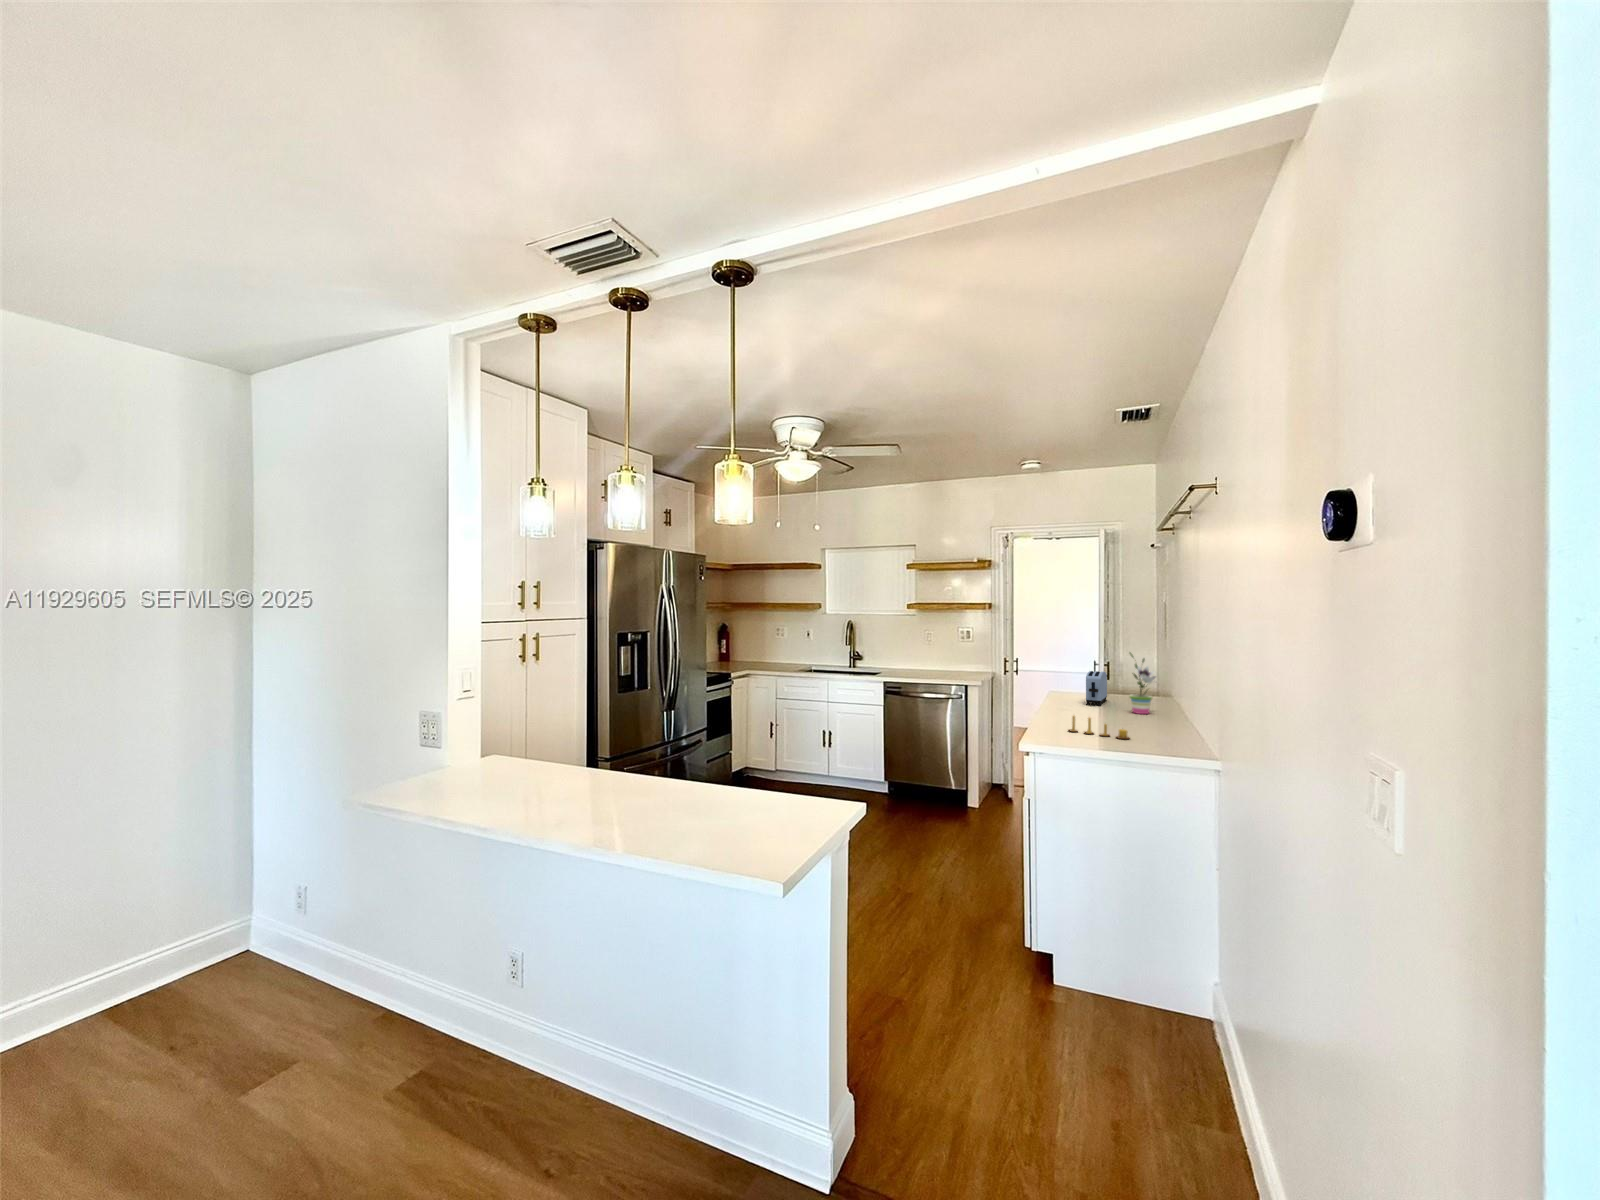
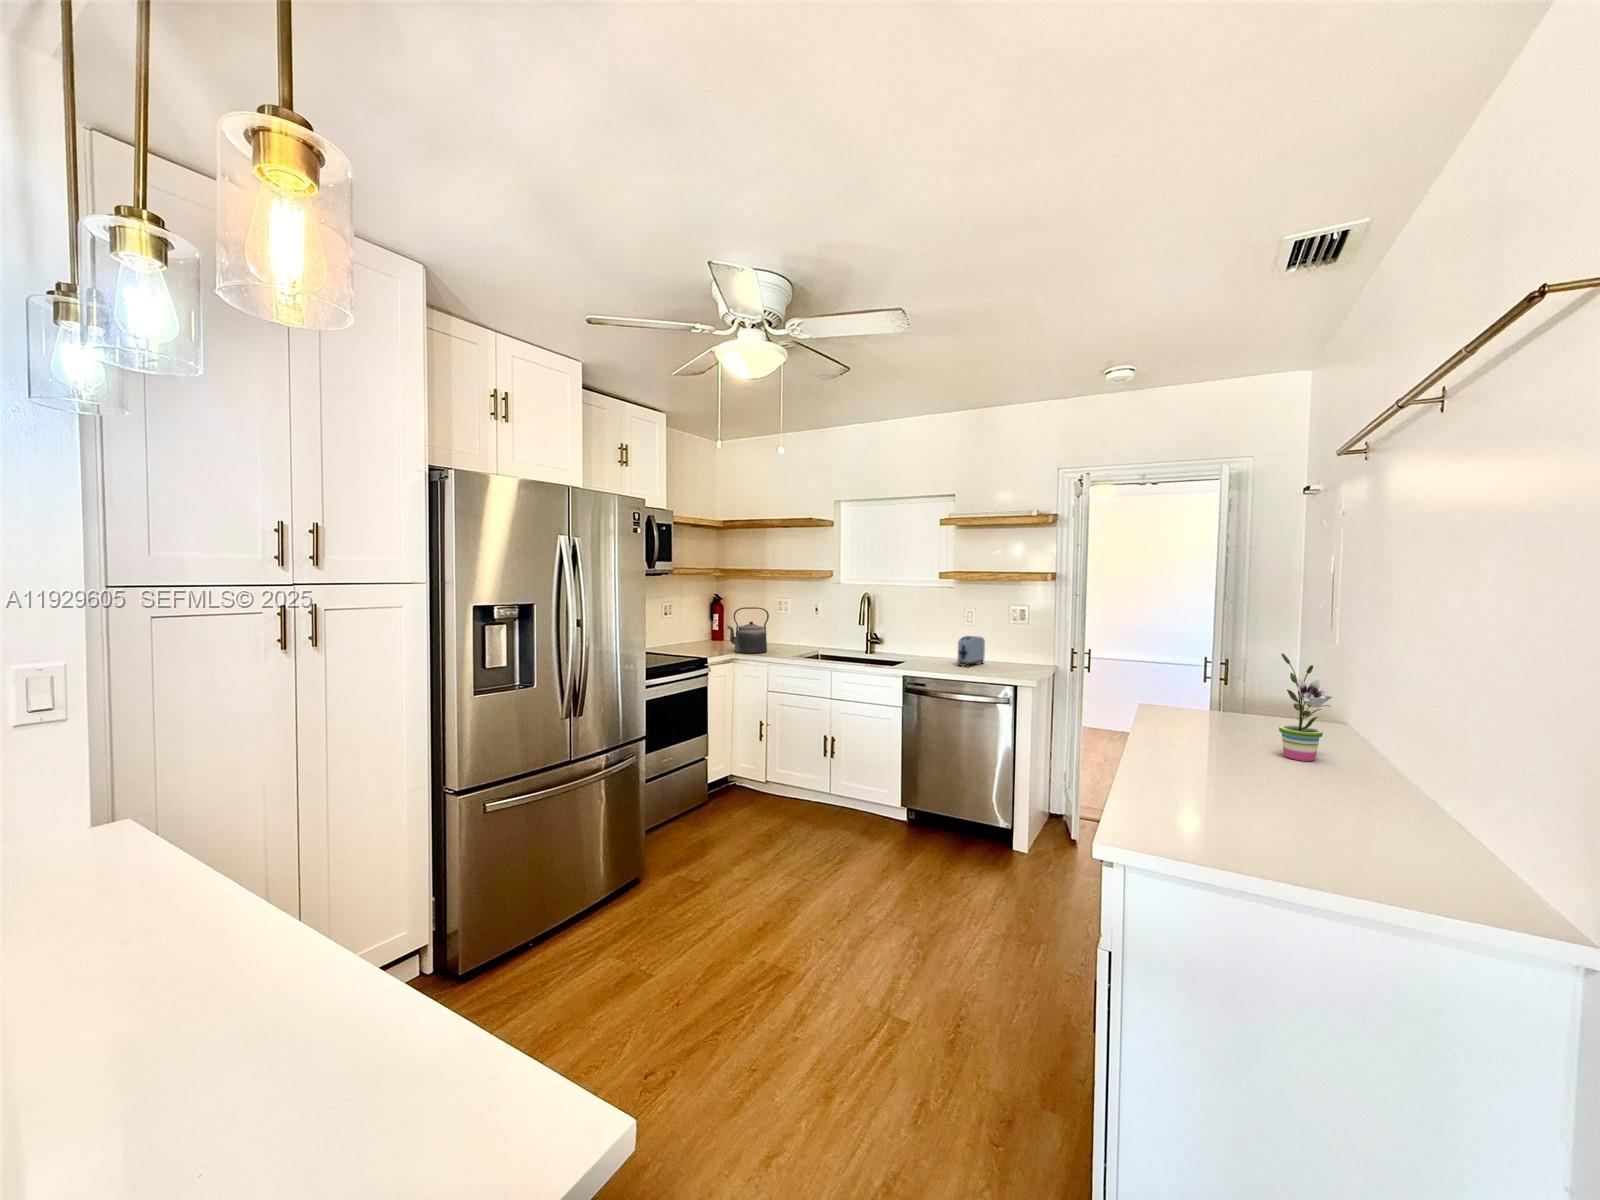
kettle: none [741,633,772,670] -> present [727,607,769,653]
toaster: present [1086,671,1107,706] -> present [957,636,985,667]
candle: present [1069,716,1129,739] -> none [1172,771,1305,835]

